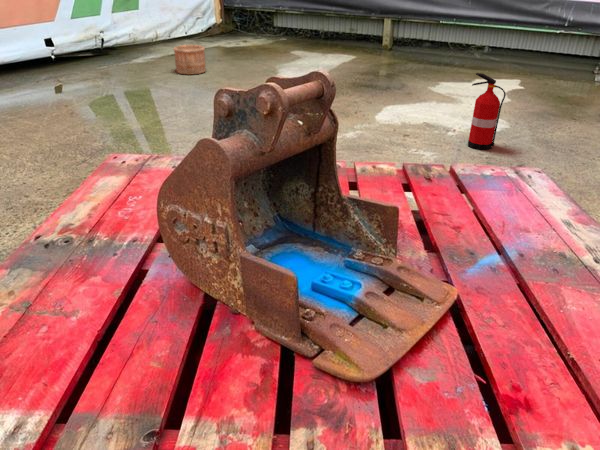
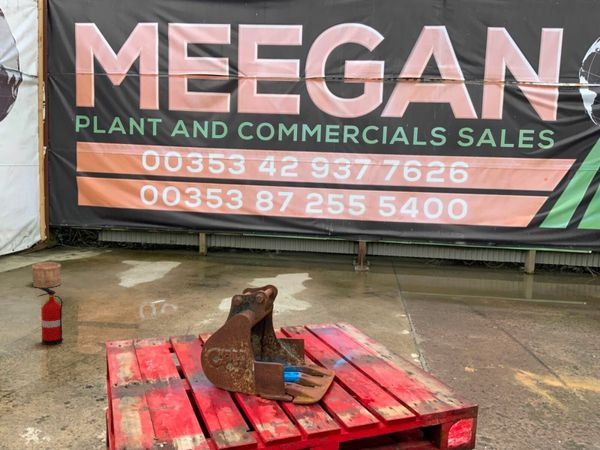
fire extinguisher: present [468,73,506,150] -> present [39,287,63,345]

